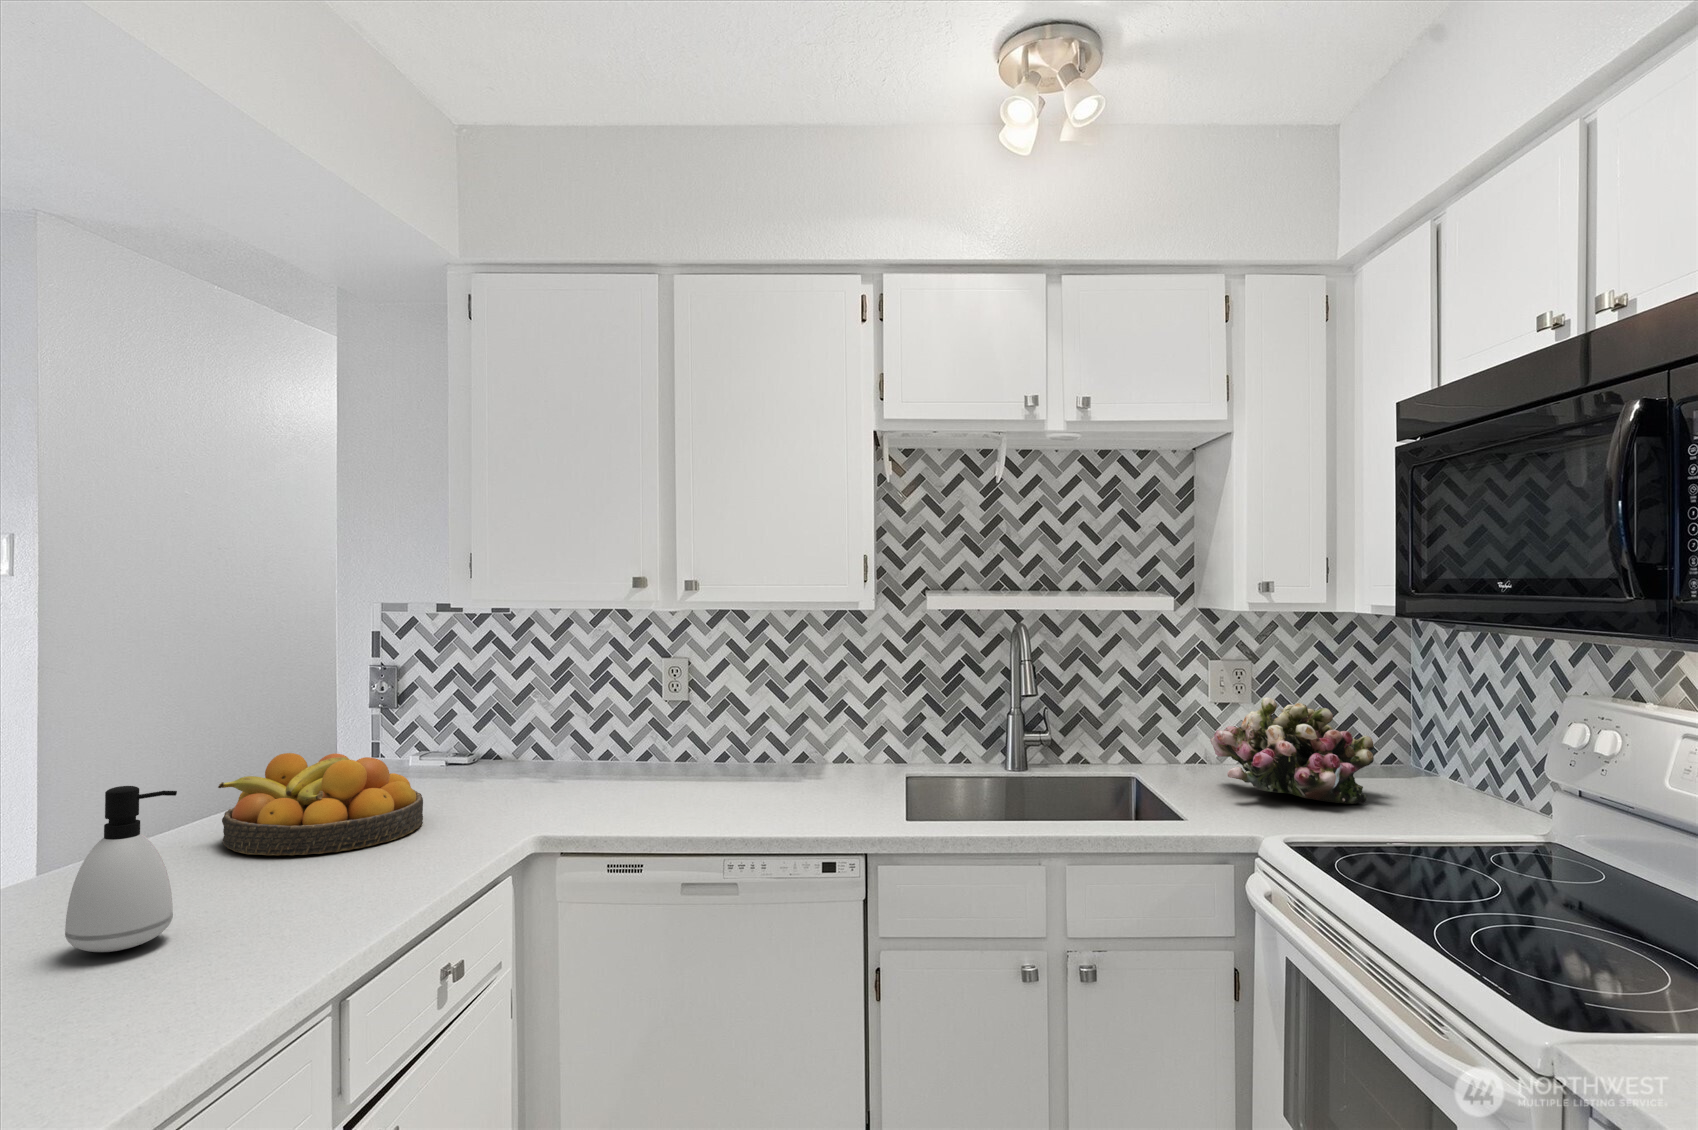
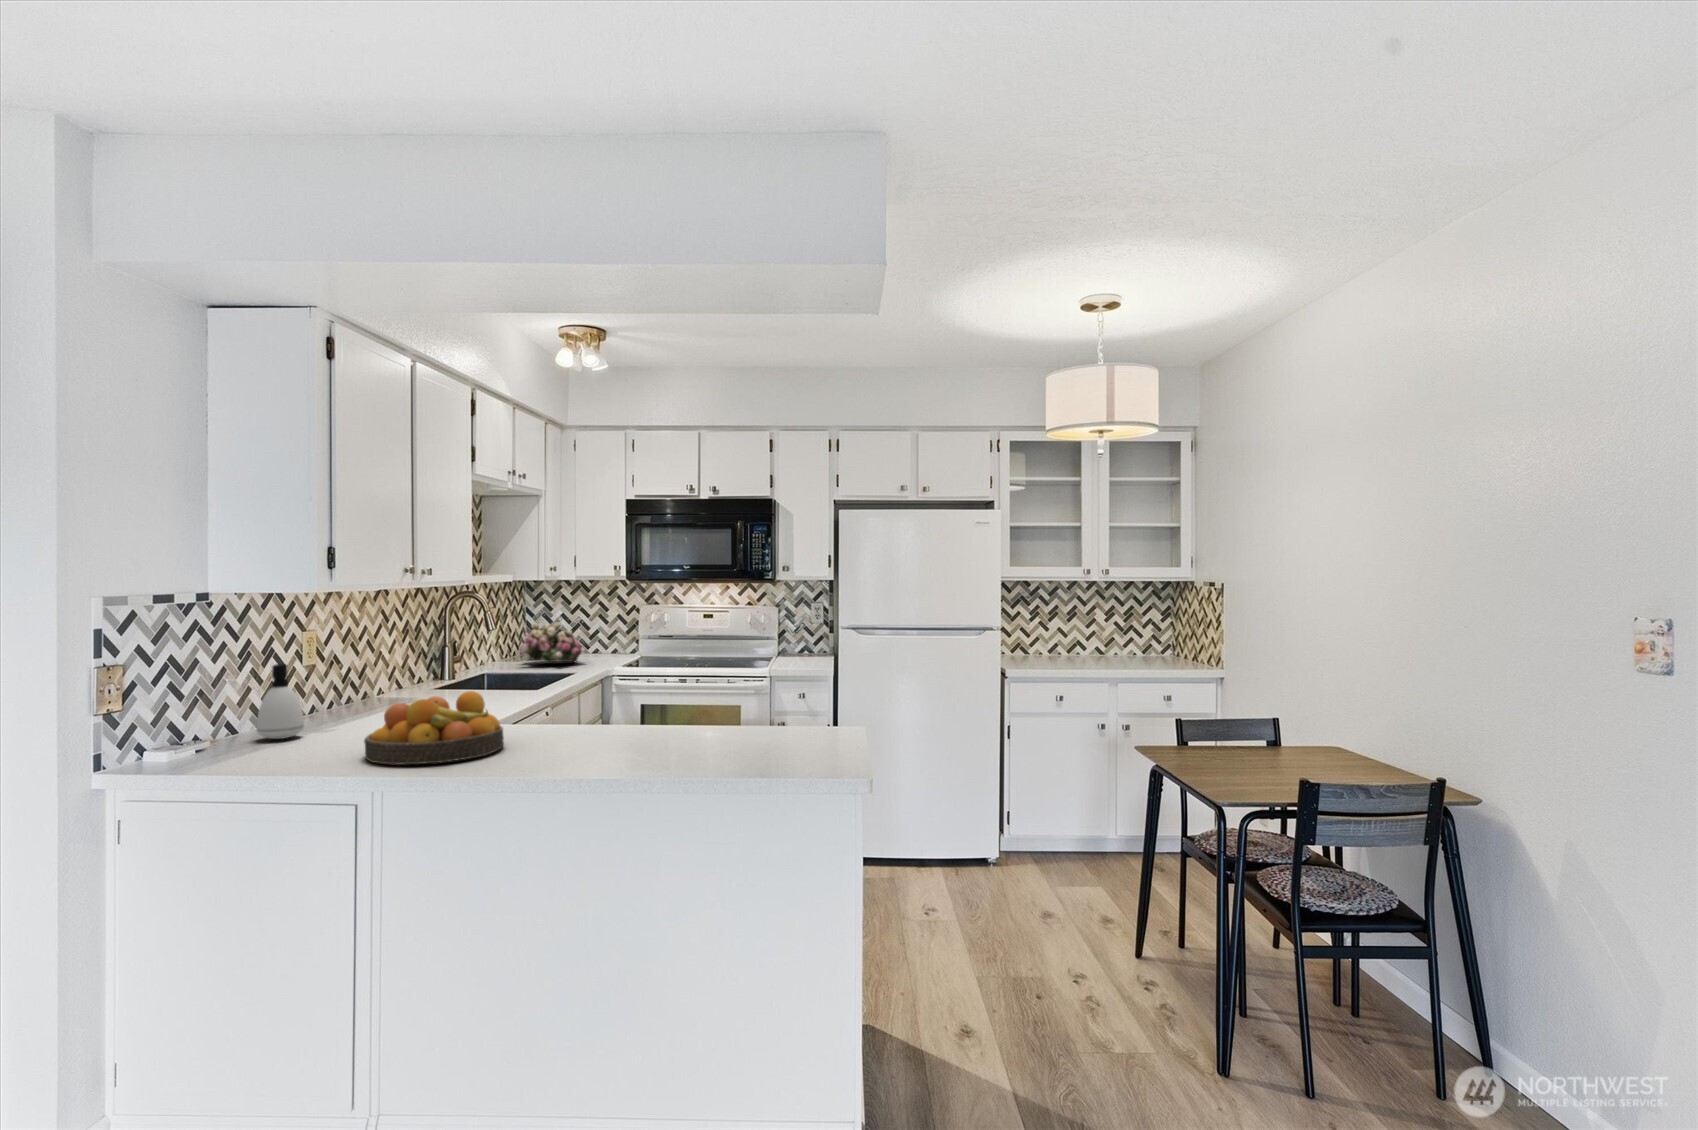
soap dispenser: present [65,786,177,952] -> present [257,664,304,739]

